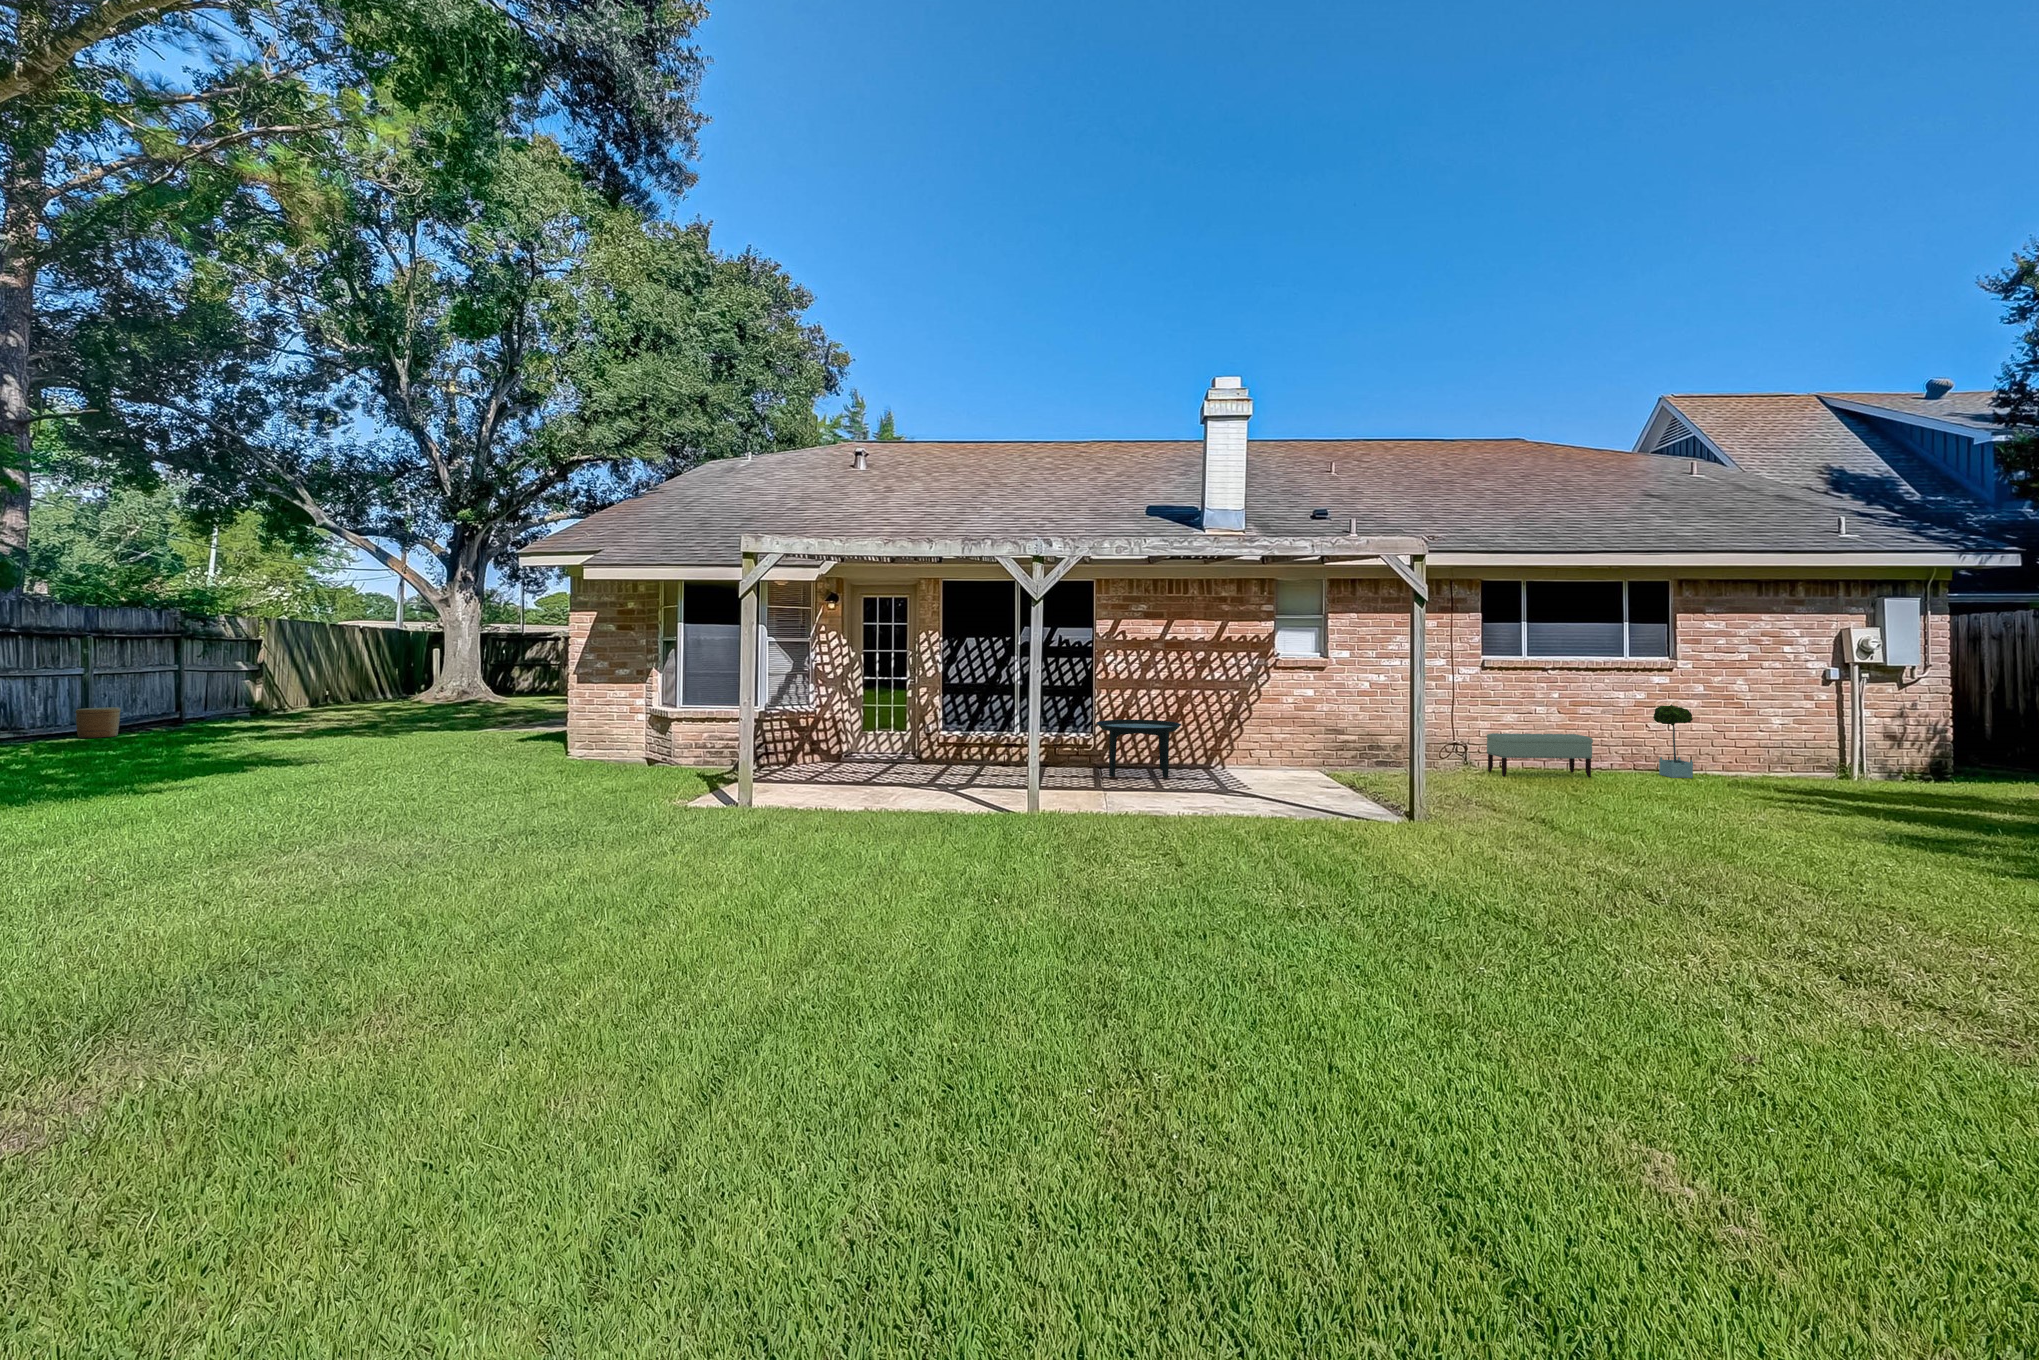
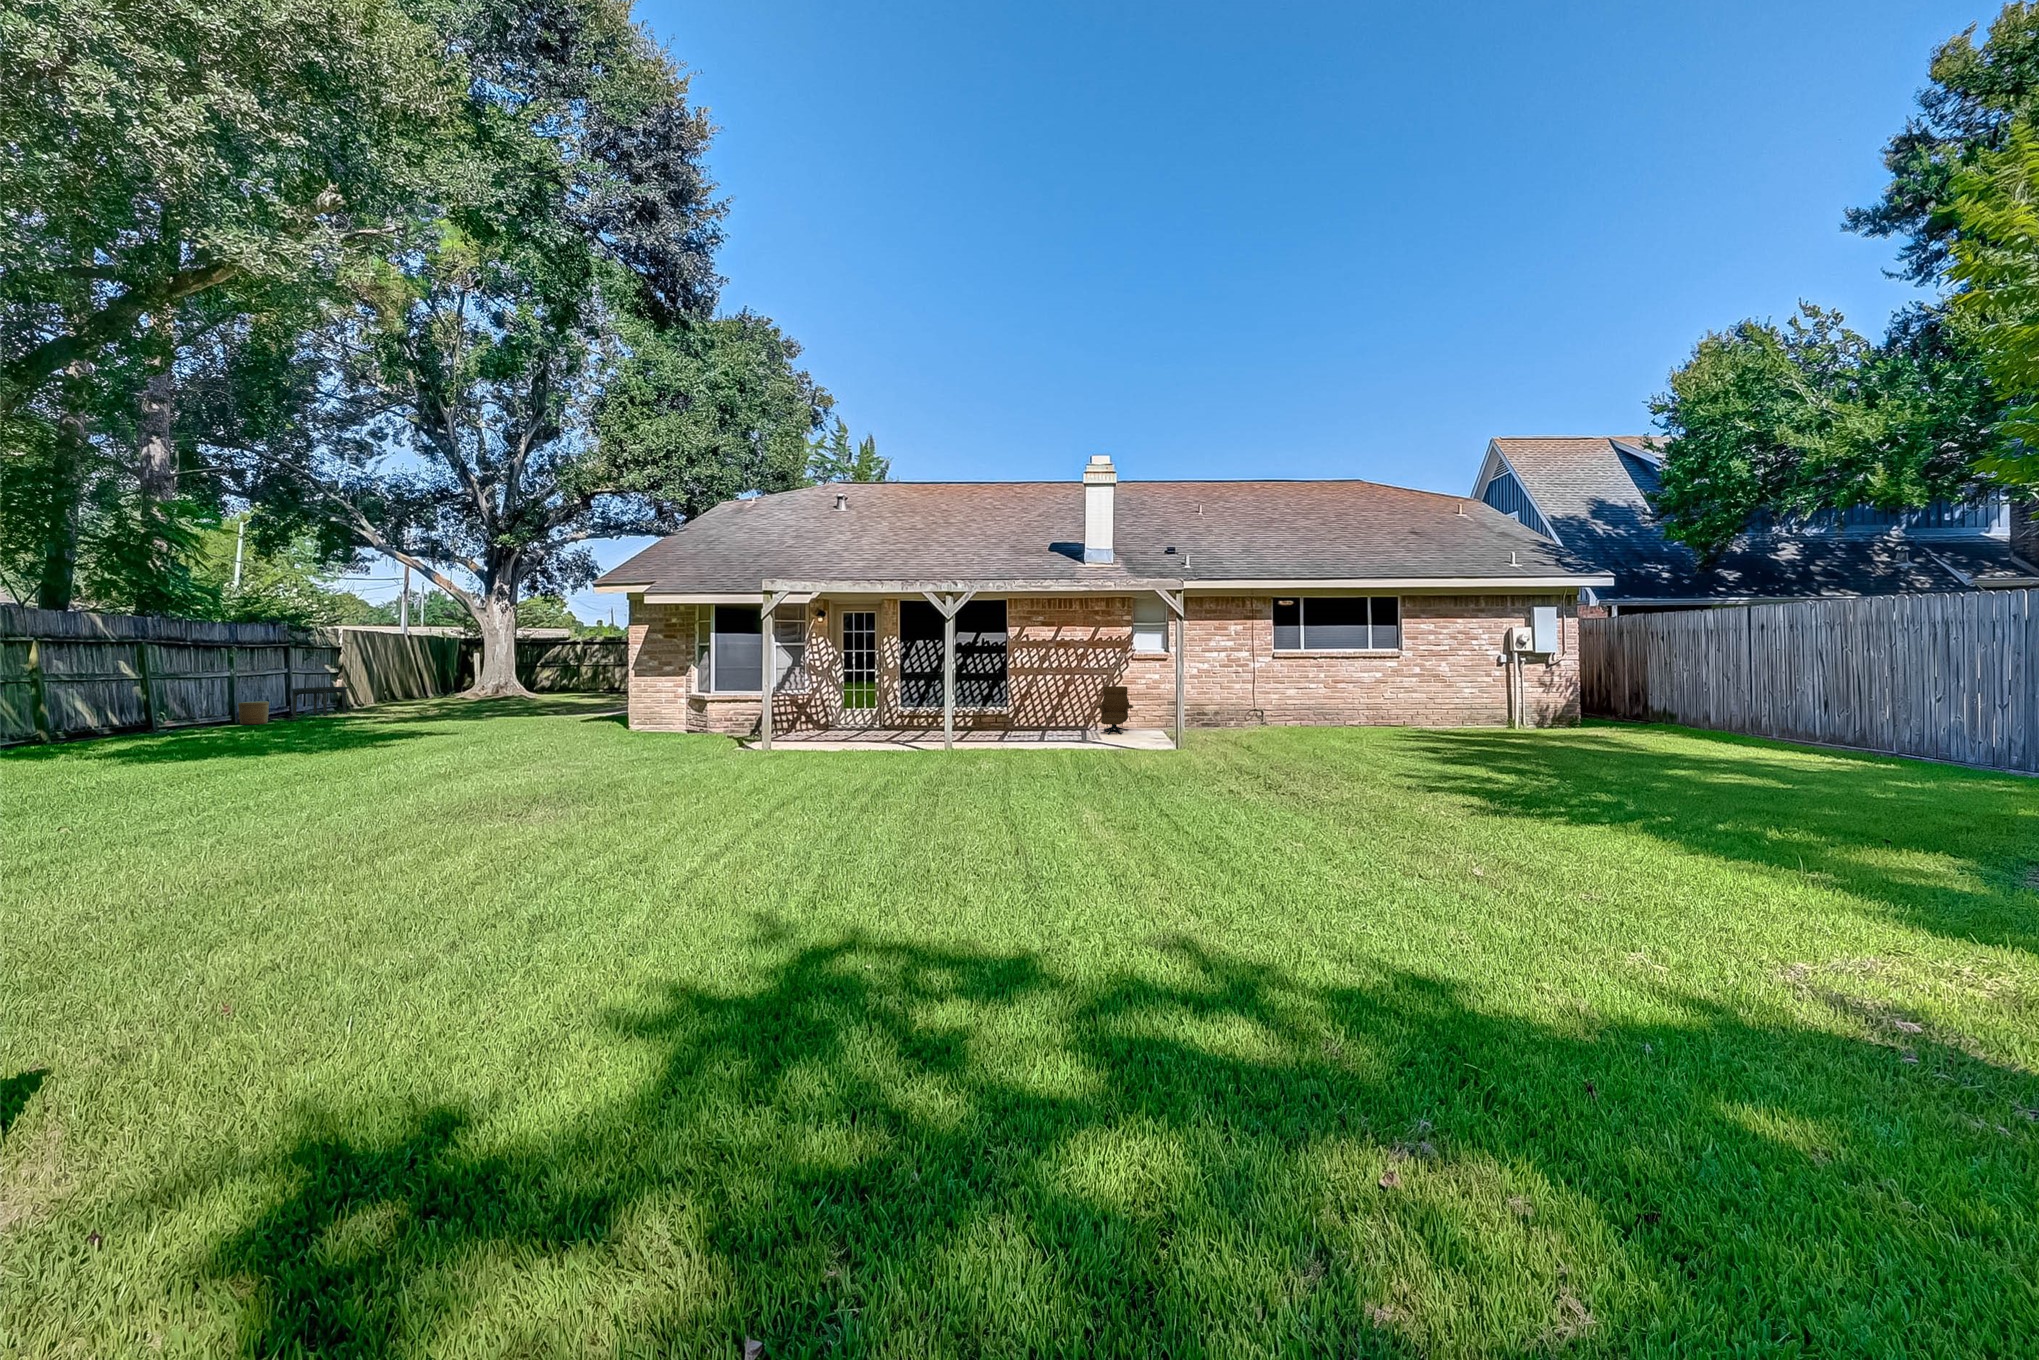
potted tree: present [1653,704,1693,778] -> none [1384,680,1407,729]
lounge chair: none [1226,707,1282,780] -> present [1097,686,1133,735]
round table: present [1096,720,1181,778] -> present [290,687,349,717]
bench: present [1487,733,1593,777] -> none [1275,702,1340,731]

